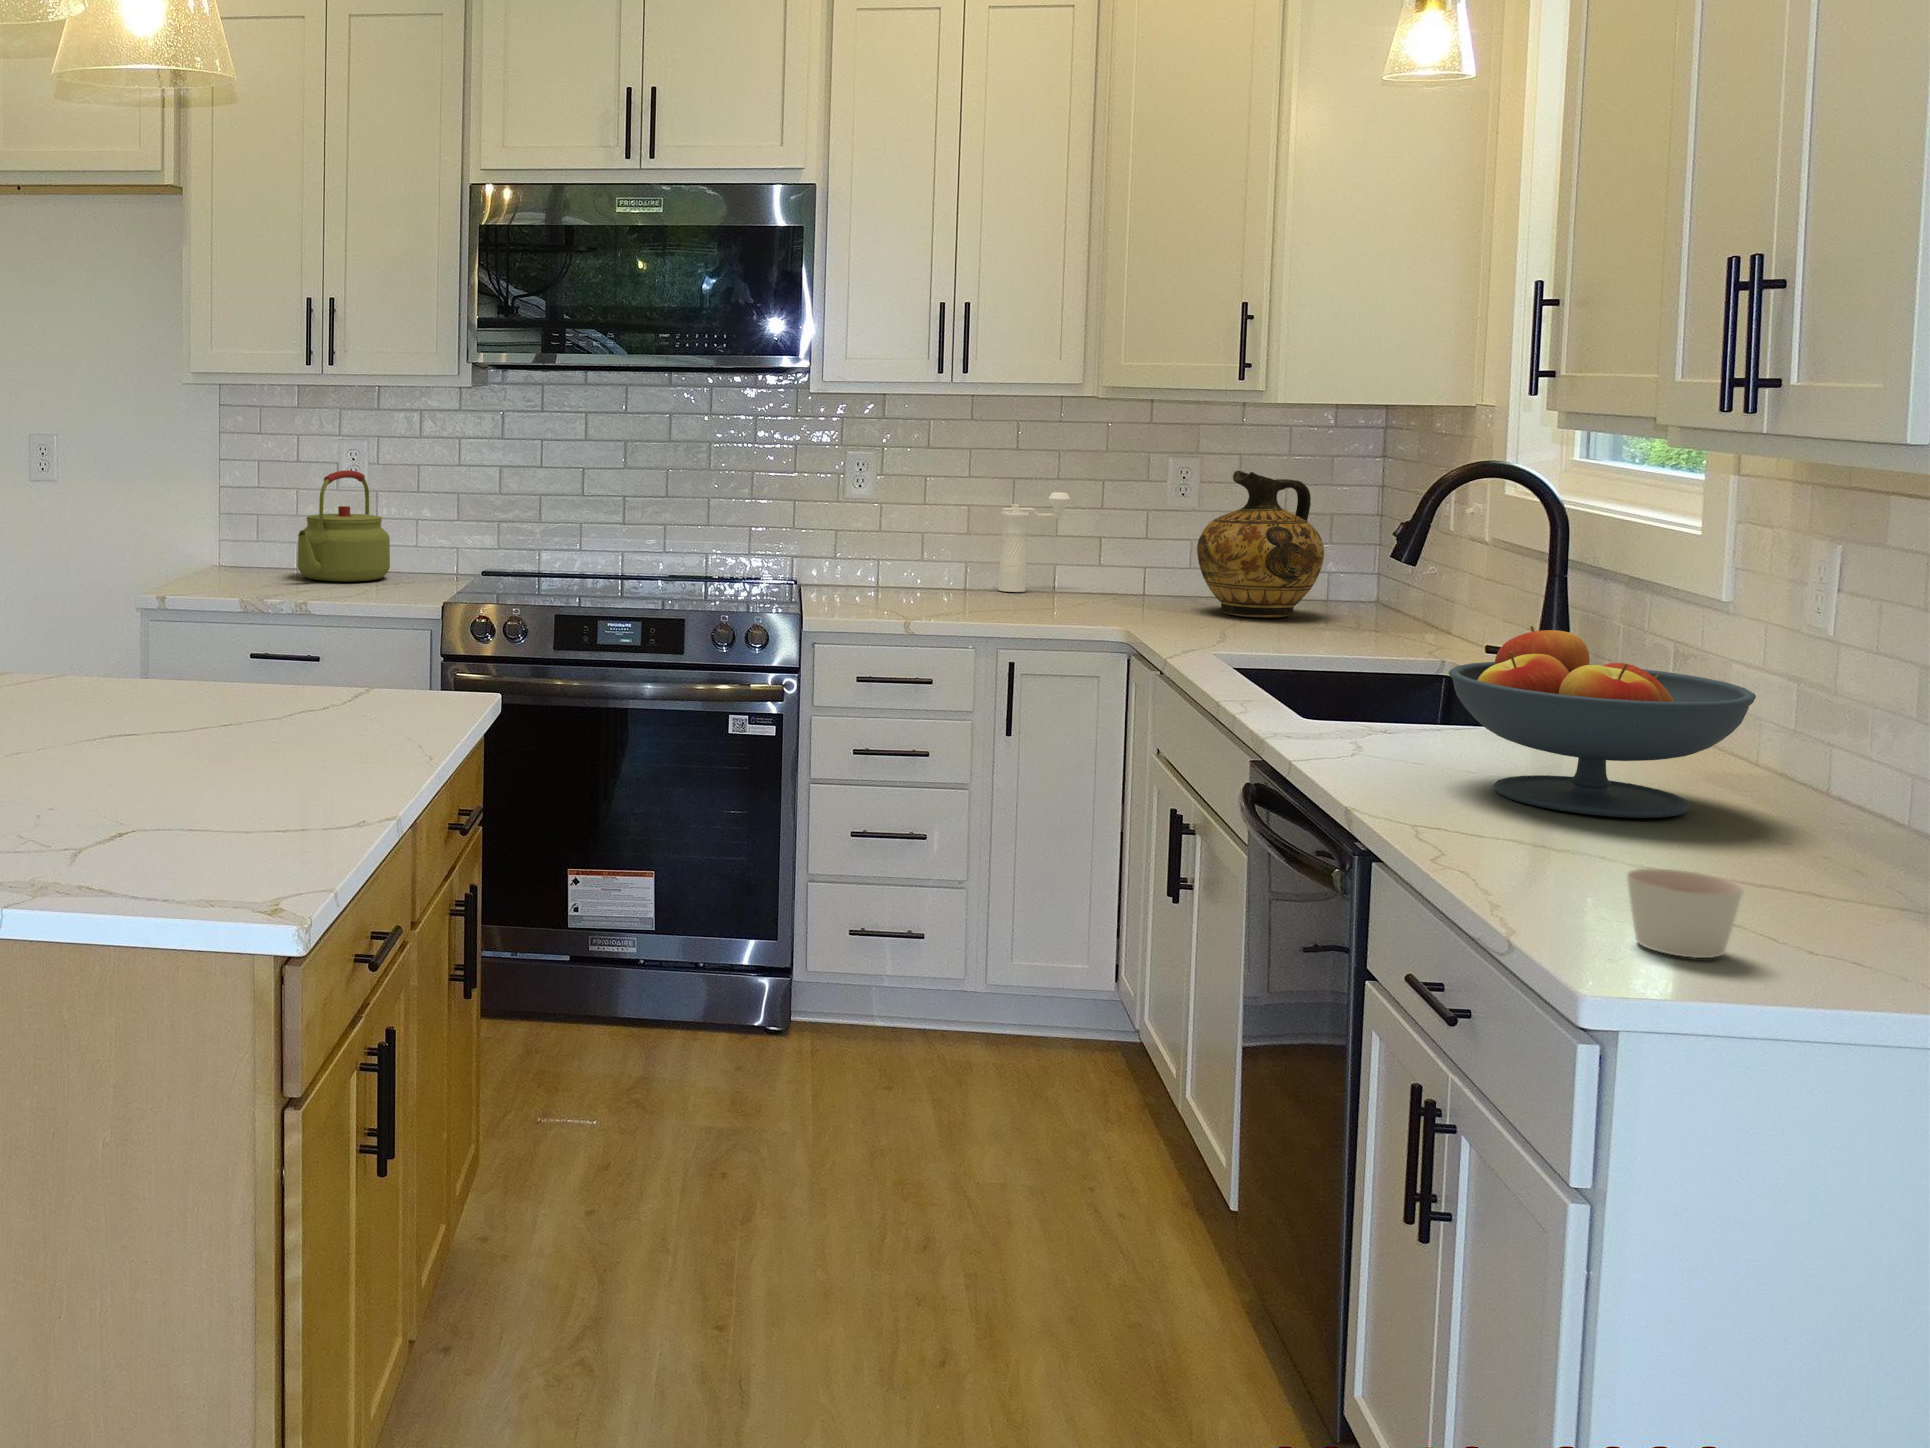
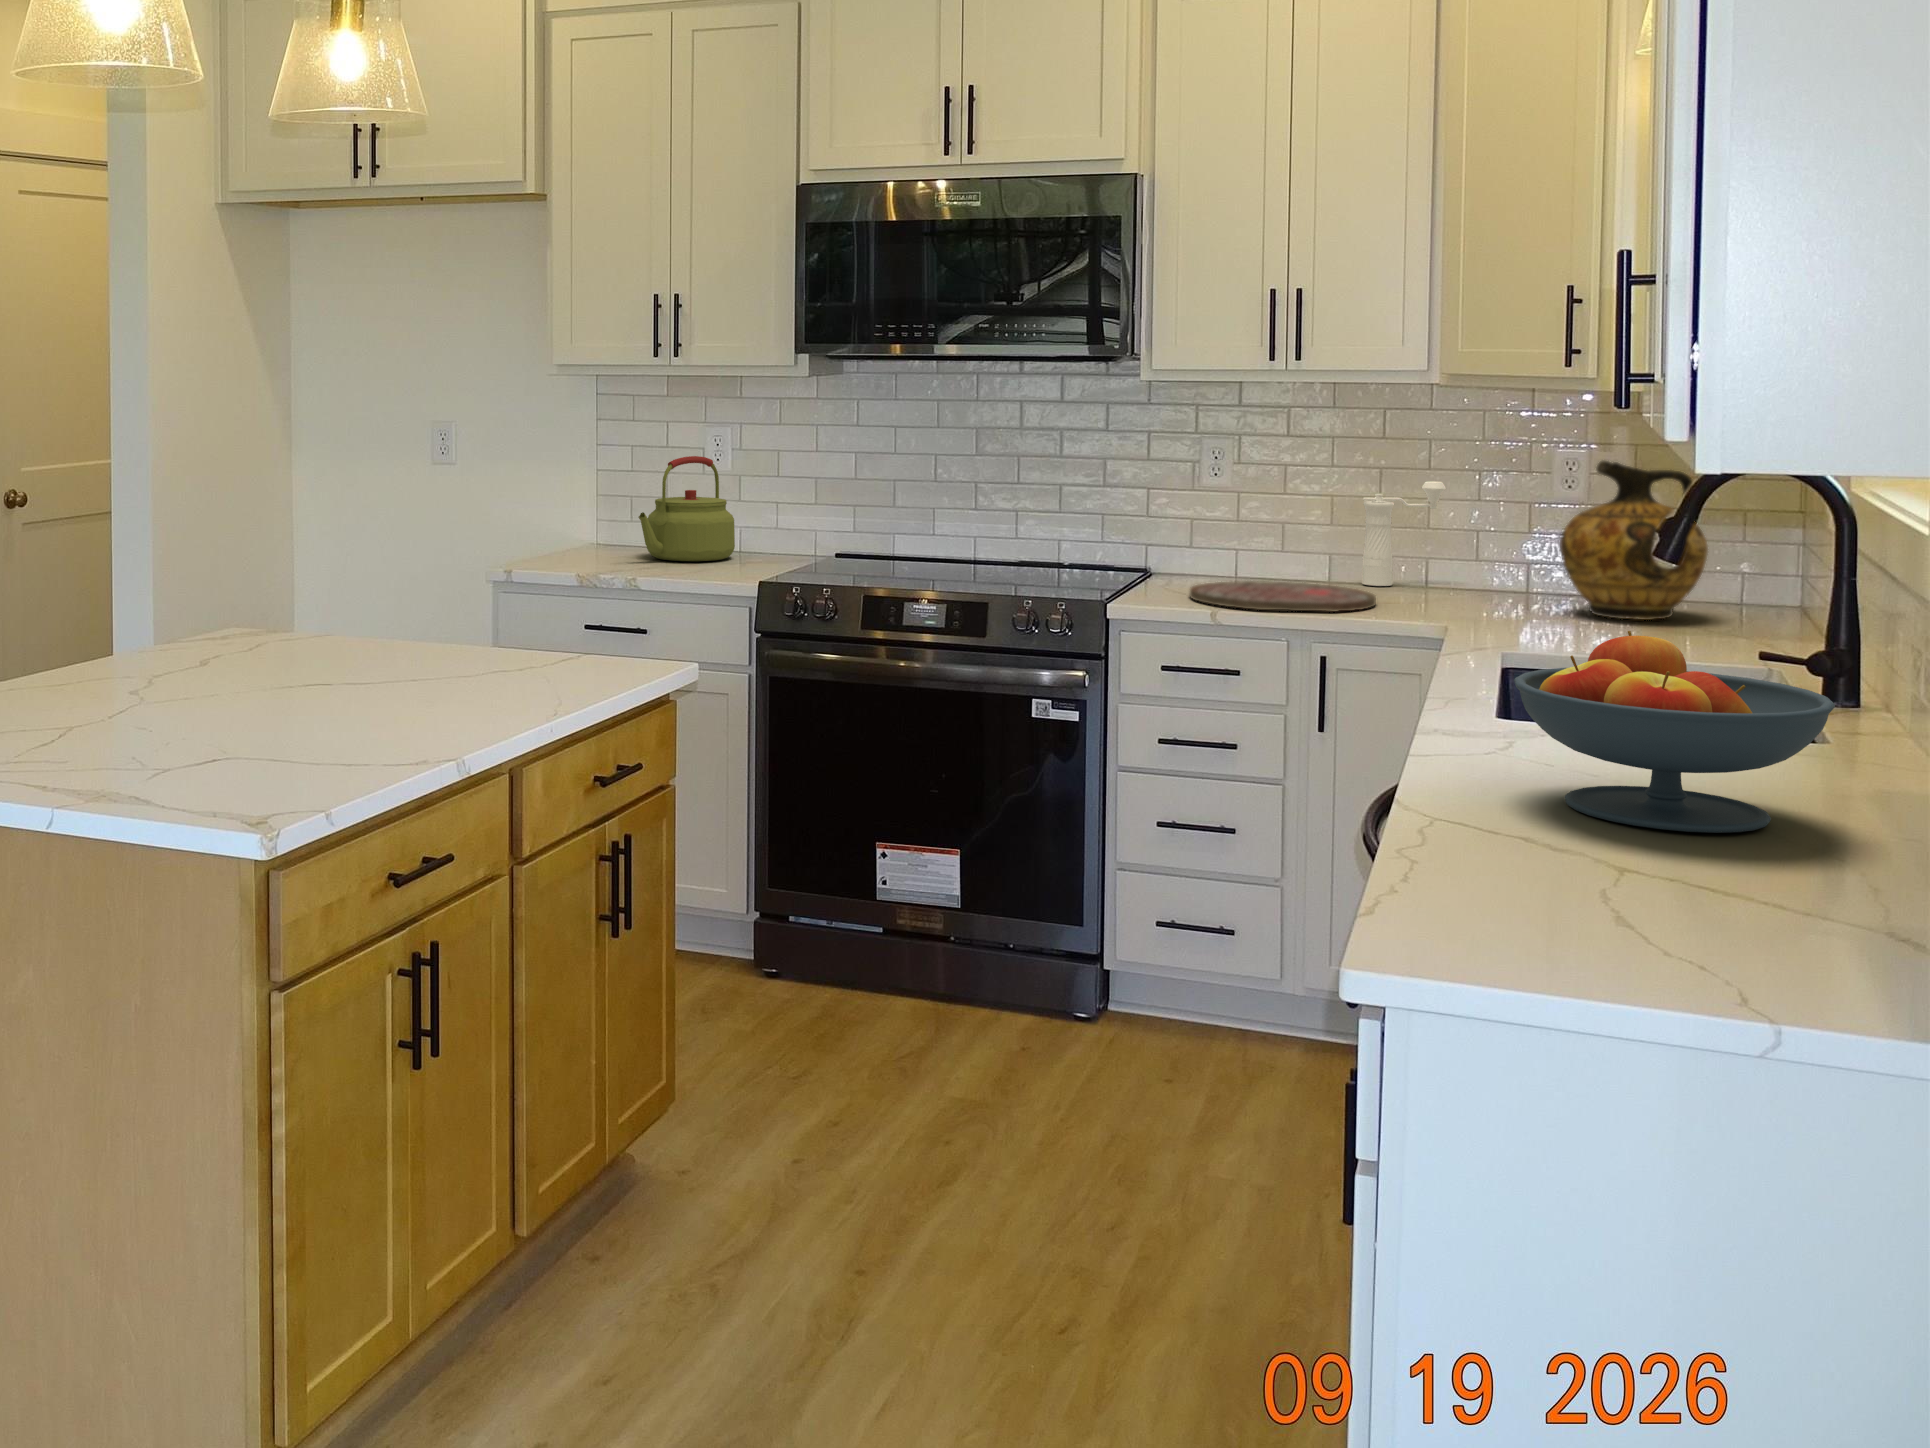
cutting board: none [869,590,1041,617] -> present [1190,581,1376,612]
candle: present [1627,868,1743,958] -> none [1440,865,1548,953]

